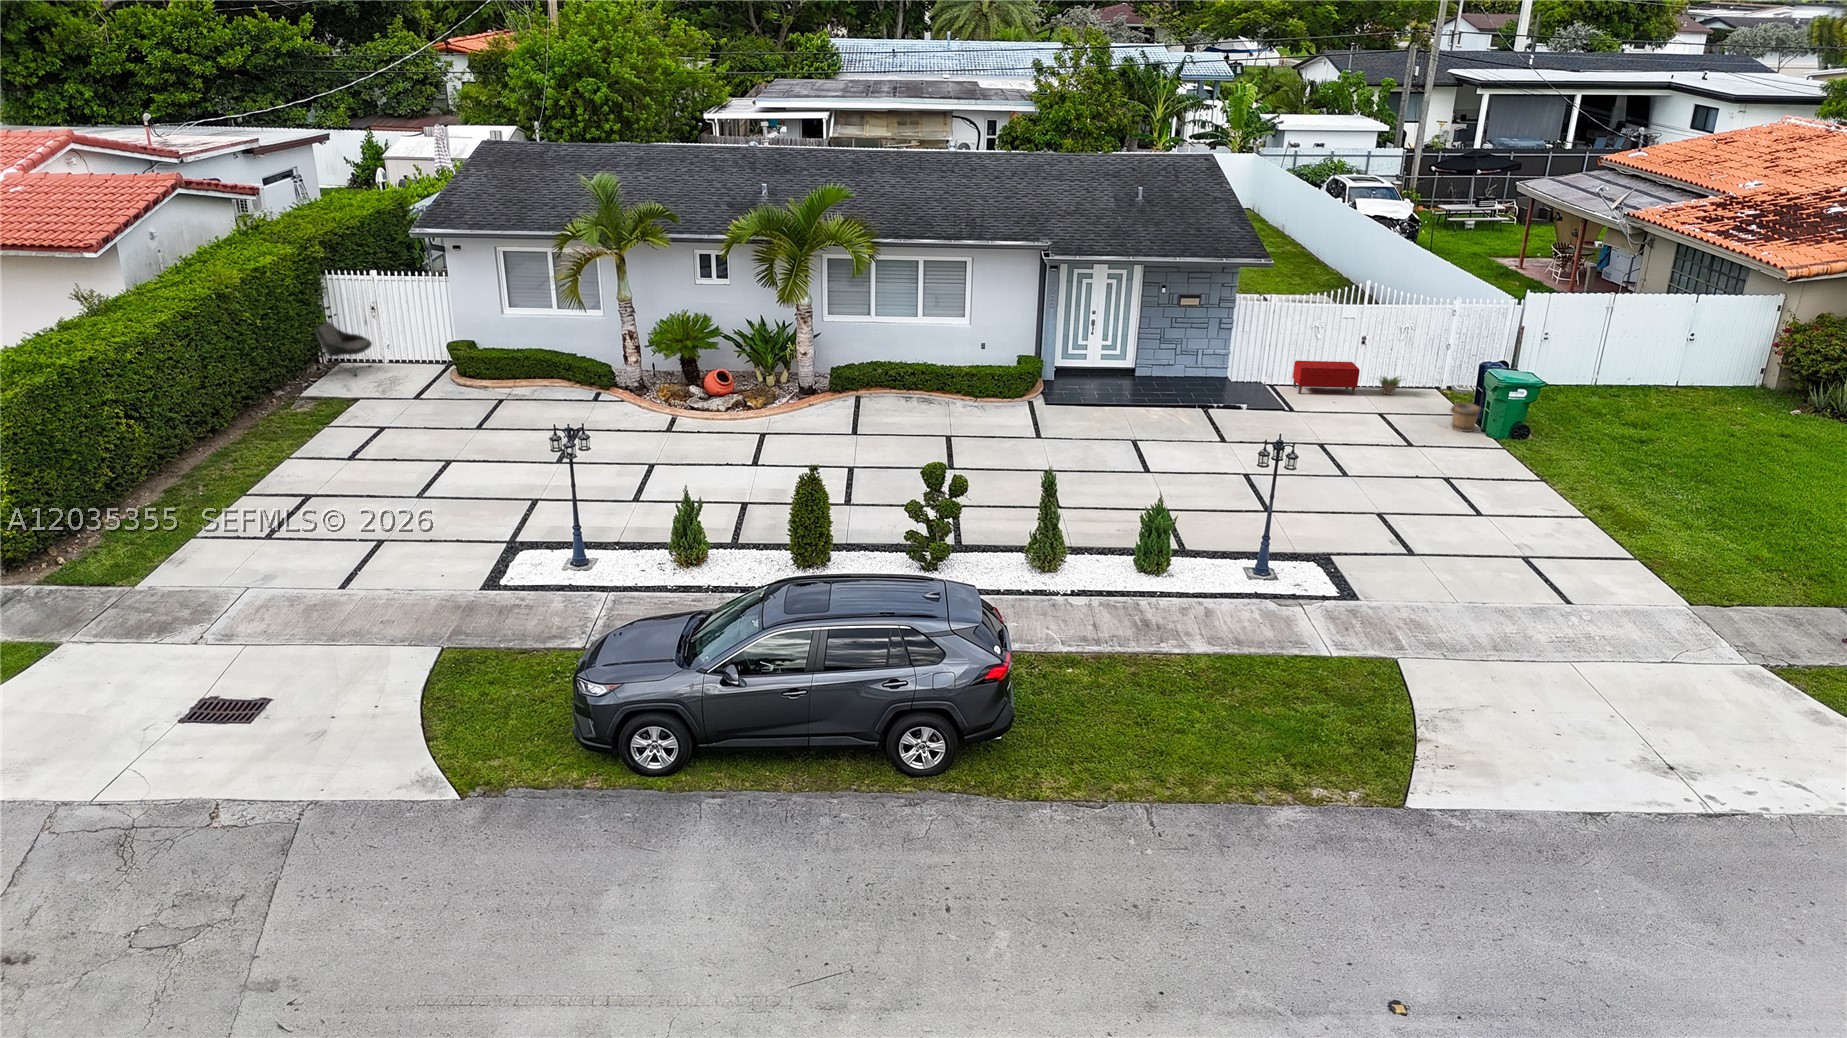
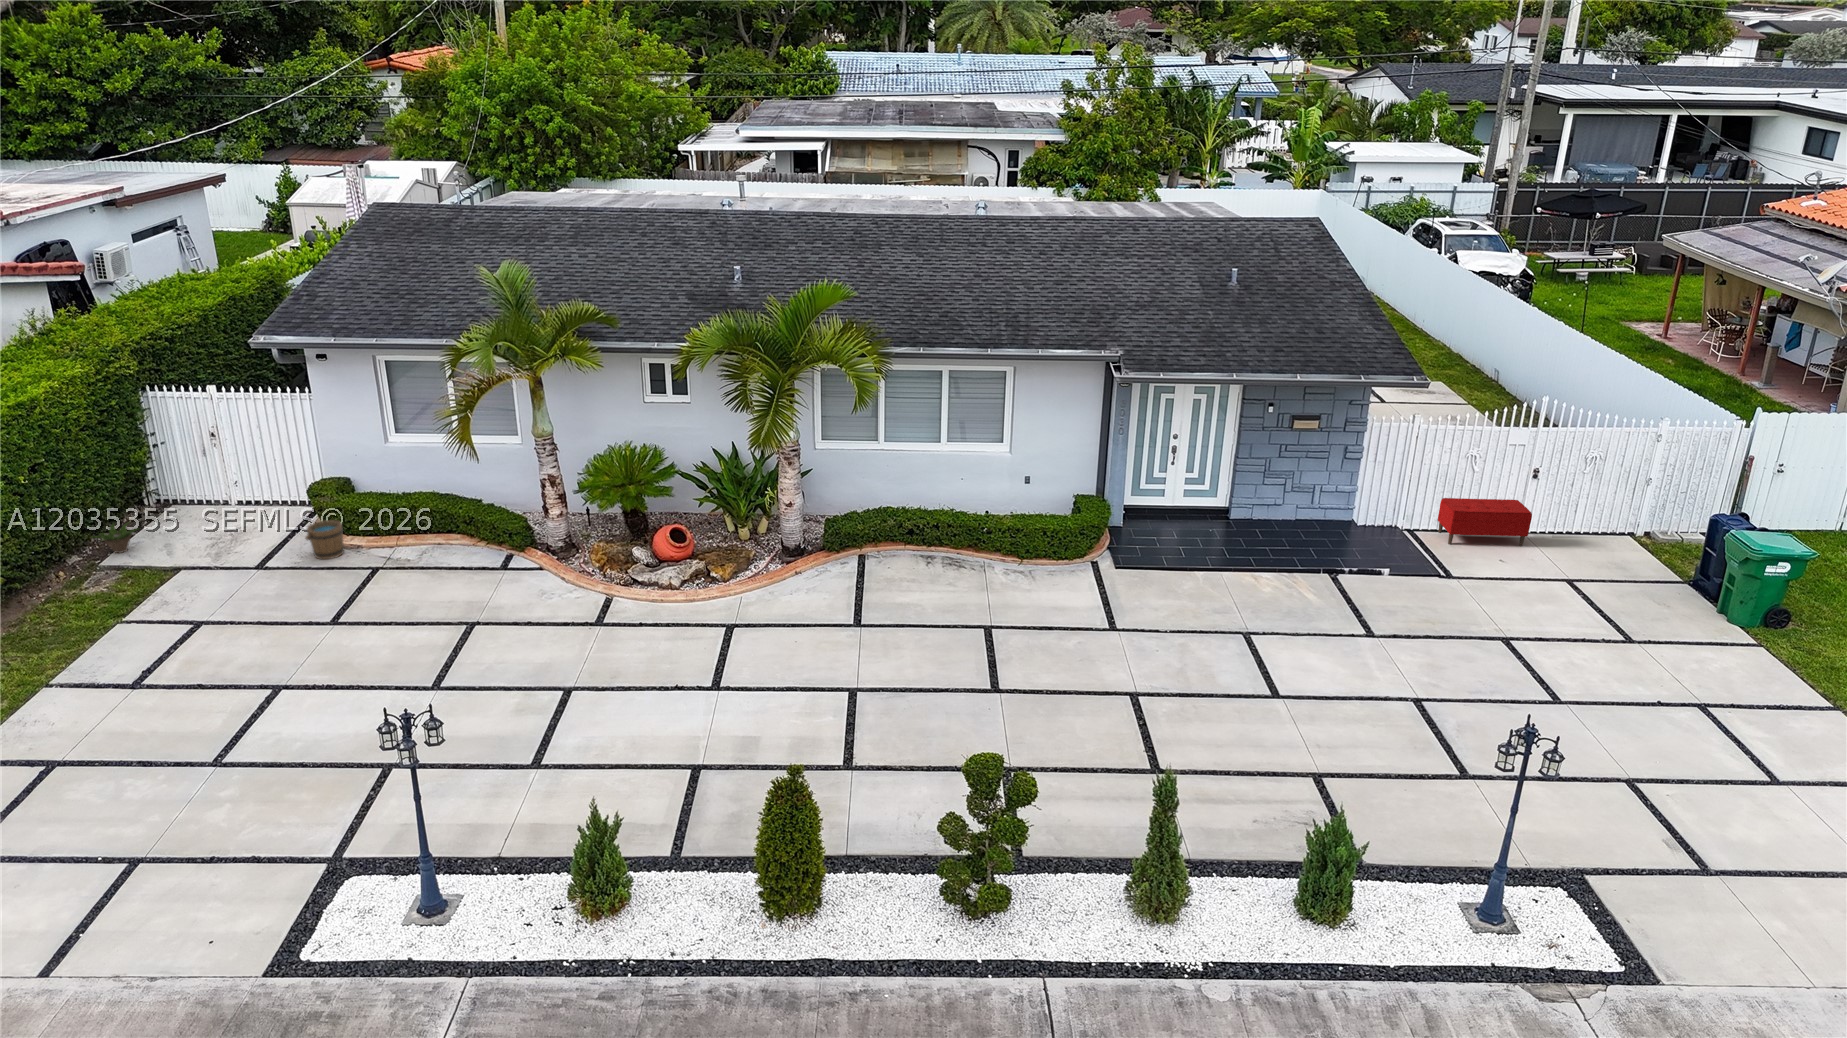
lounge chair: present [315,322,372,375] -> none [136,450,221,525]
decorative plant: present [1380,377,1401,395] -> present [95,522,138,553]
bucket: present [1450,403,1481,432] -> present [306,520,344,559]

